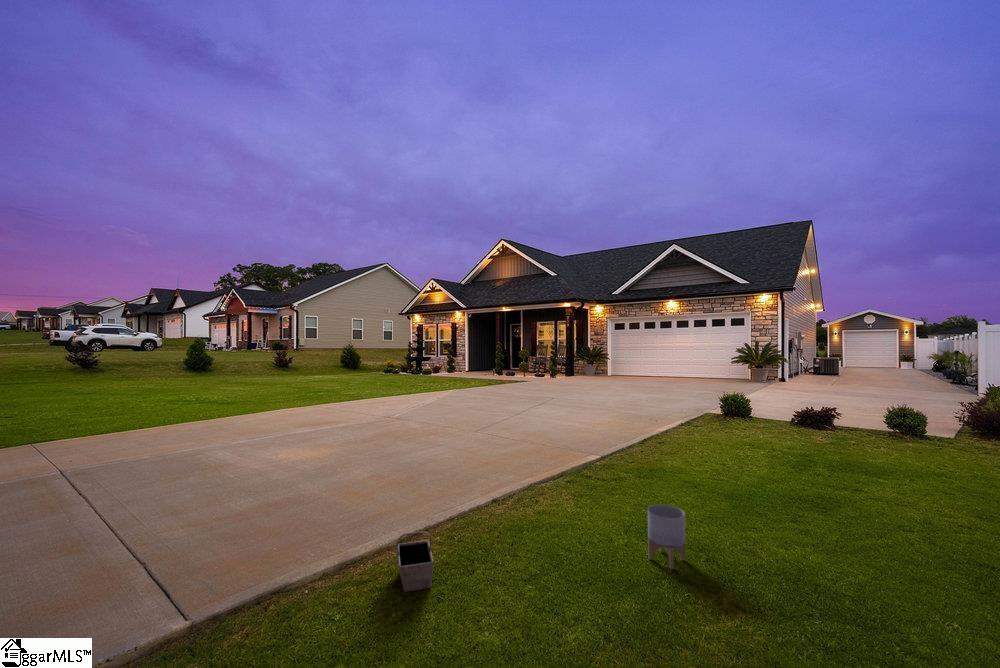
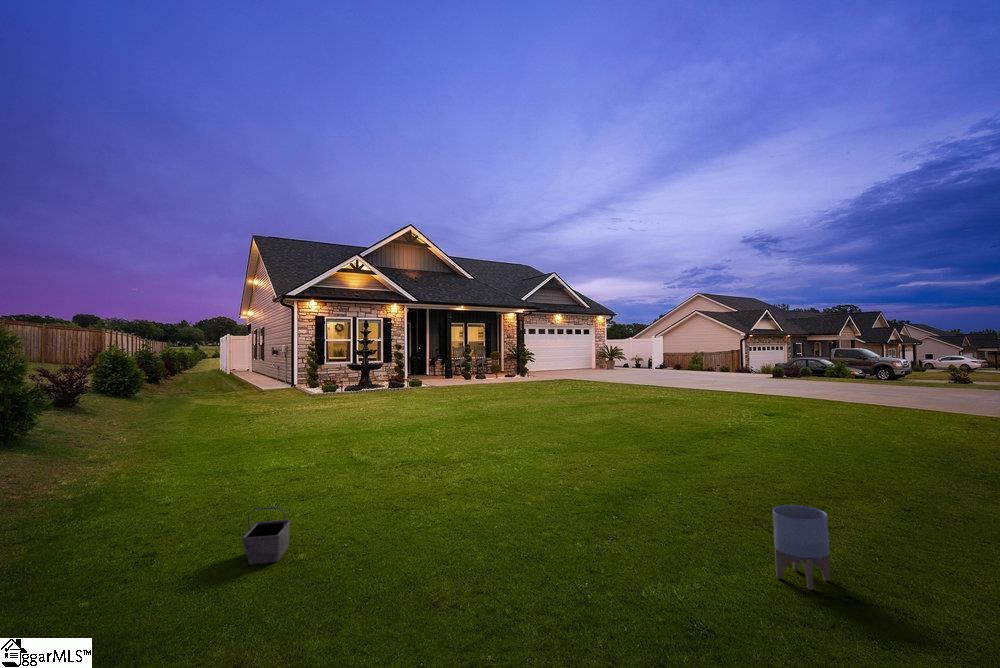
basket: present [397,532,434,592] -> present [241,507,290,565]

